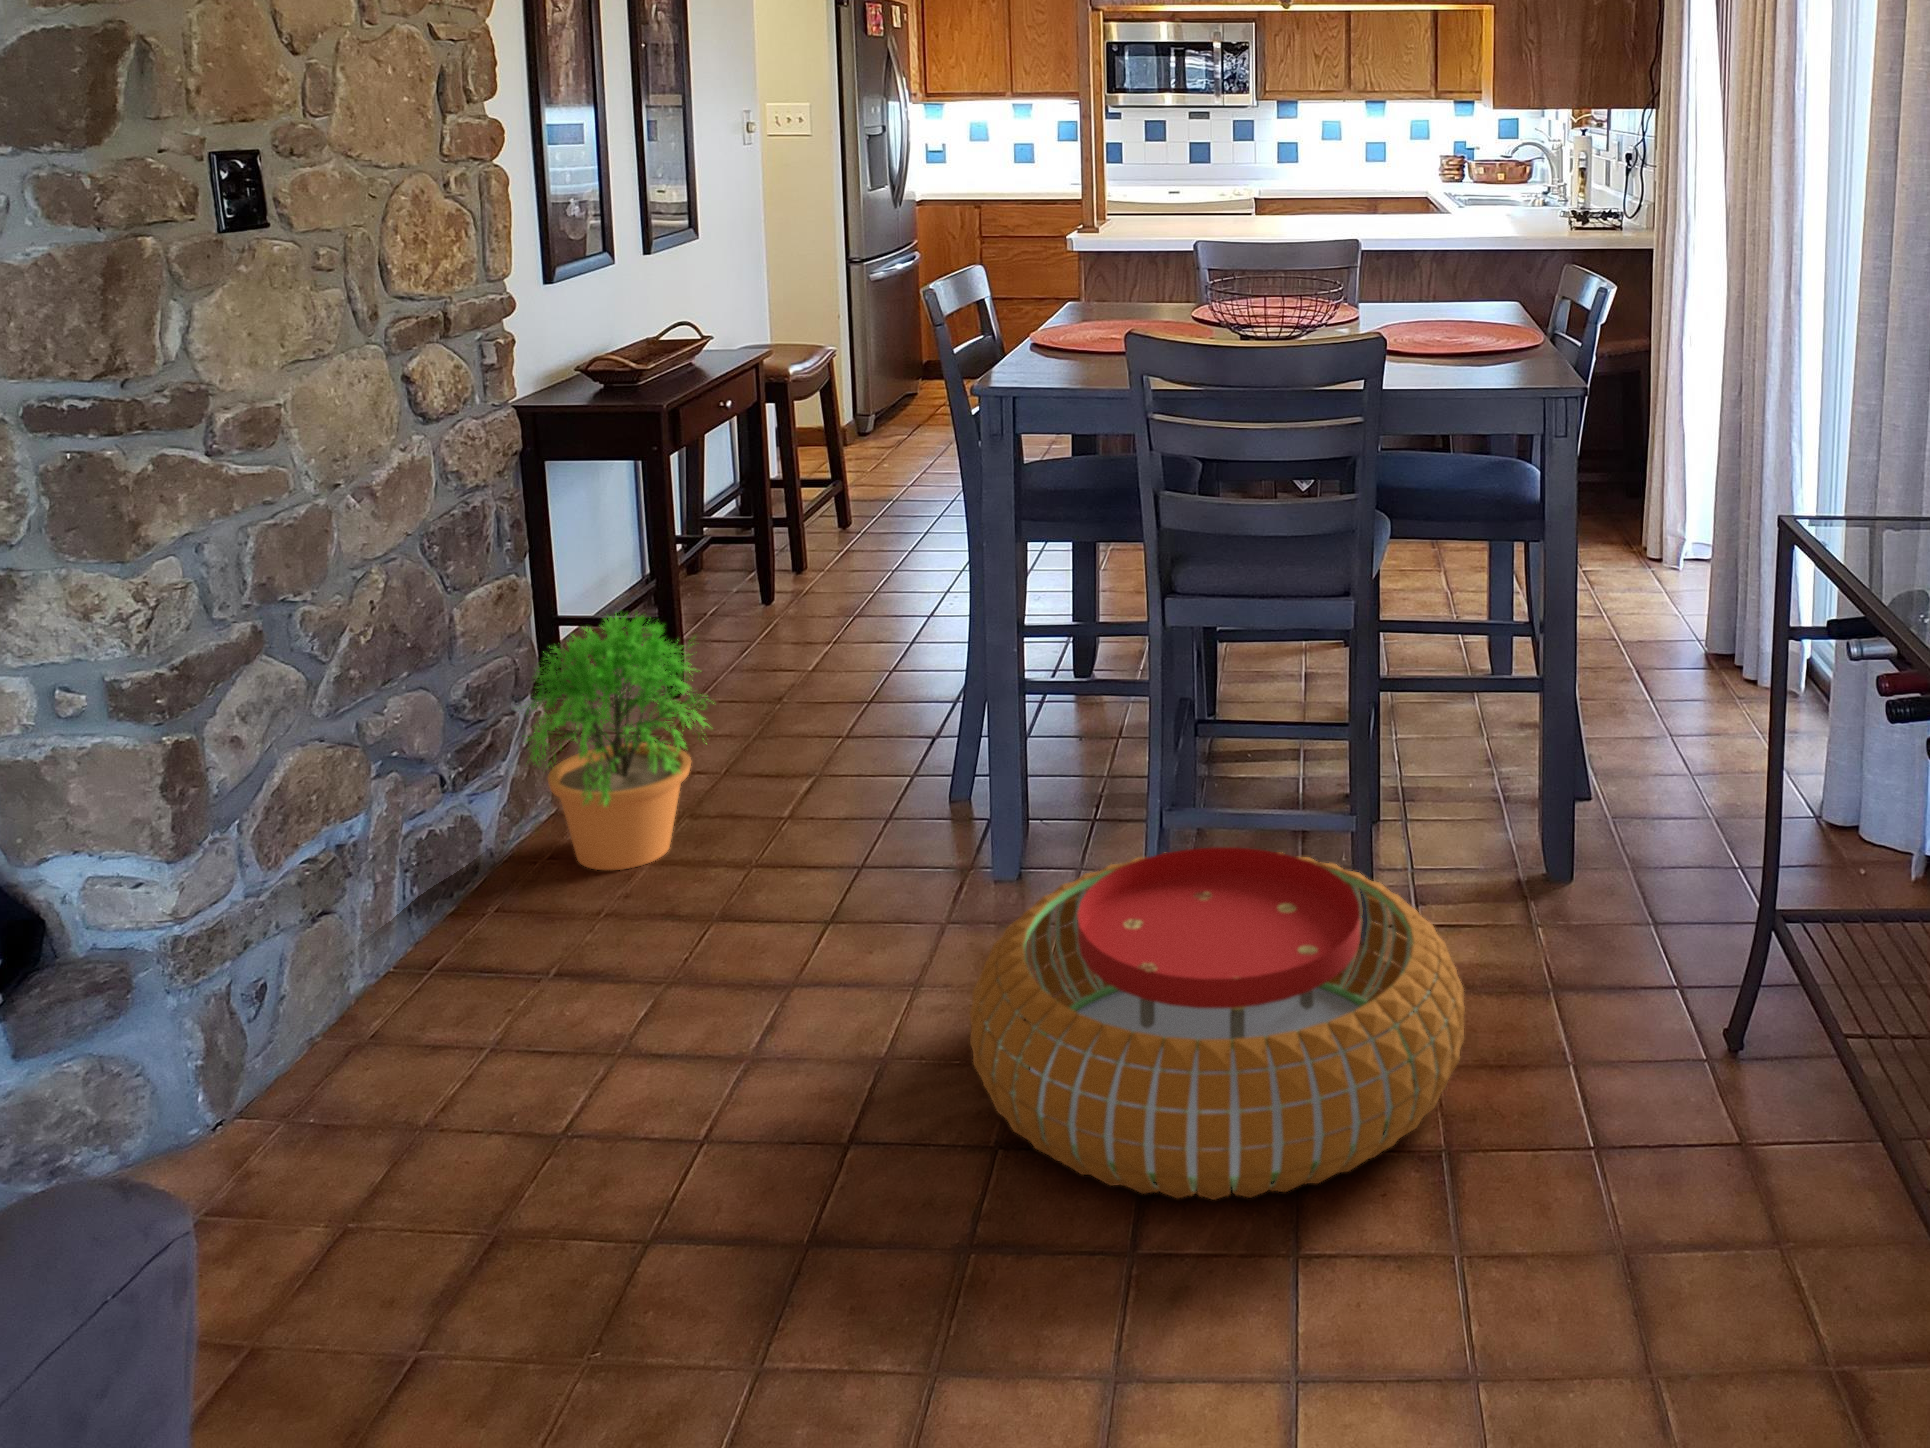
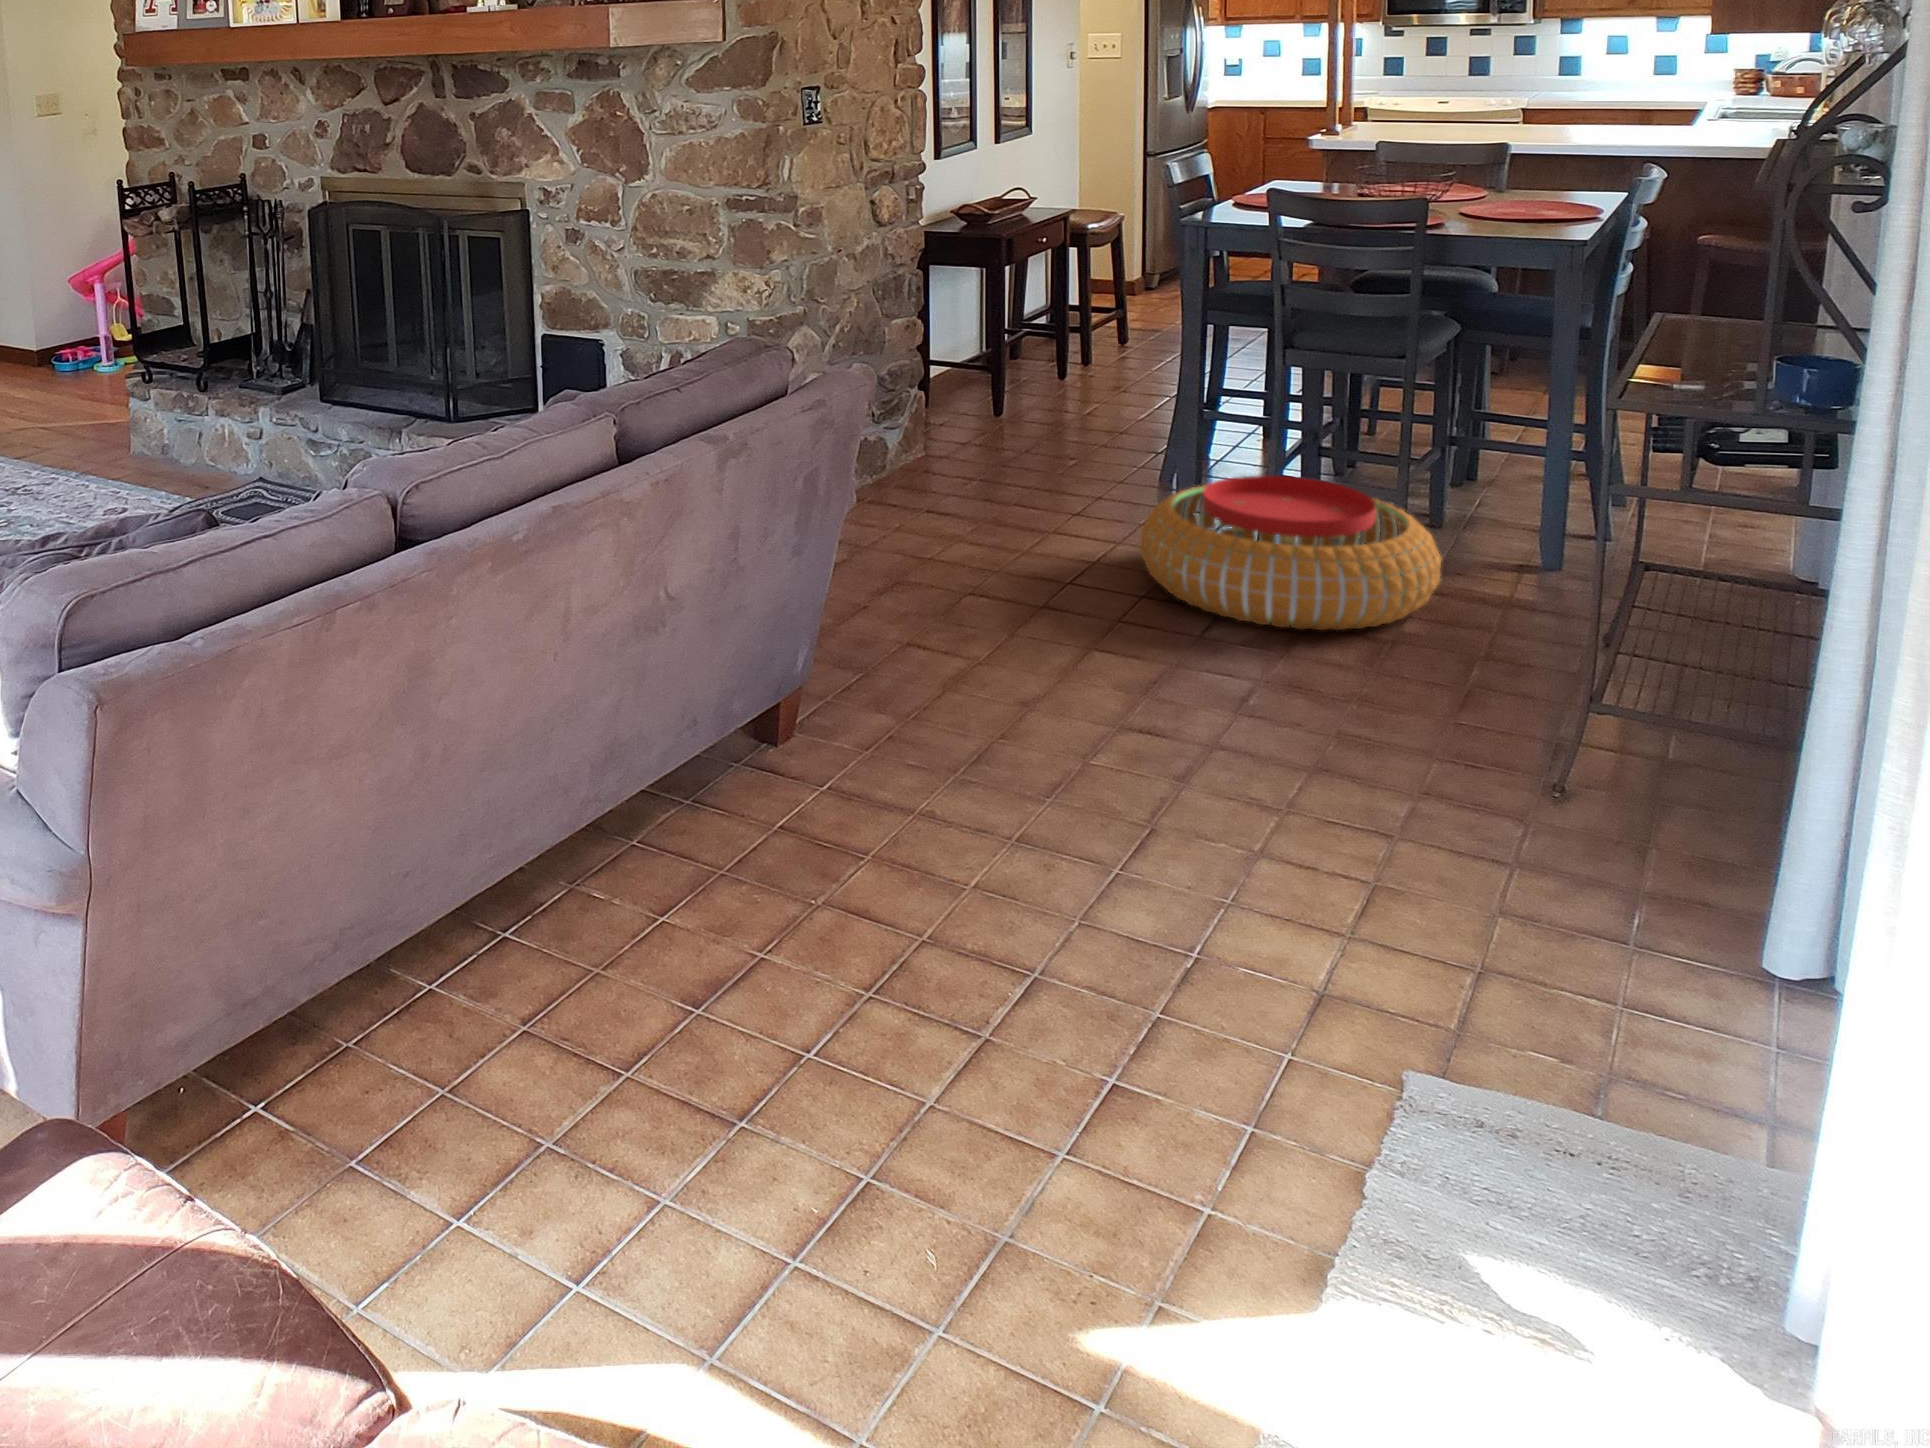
potted plant: present [519,614,711,870] -> none [913,335,1023,474]

